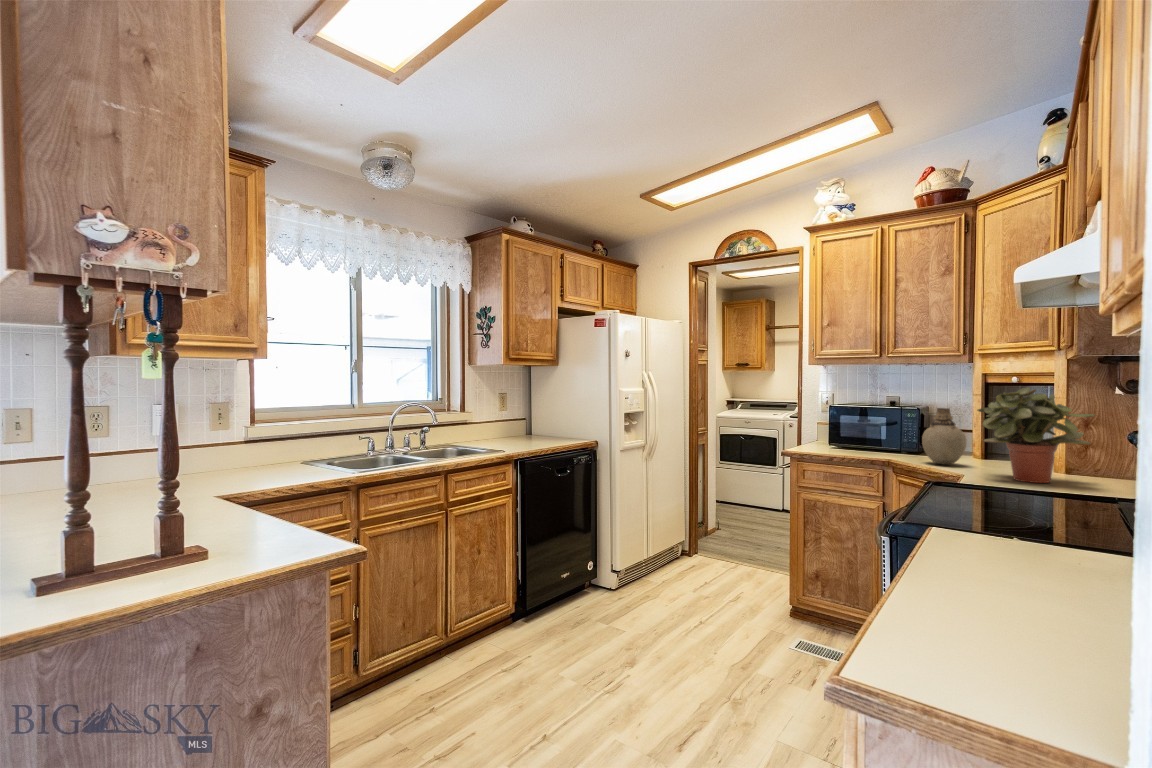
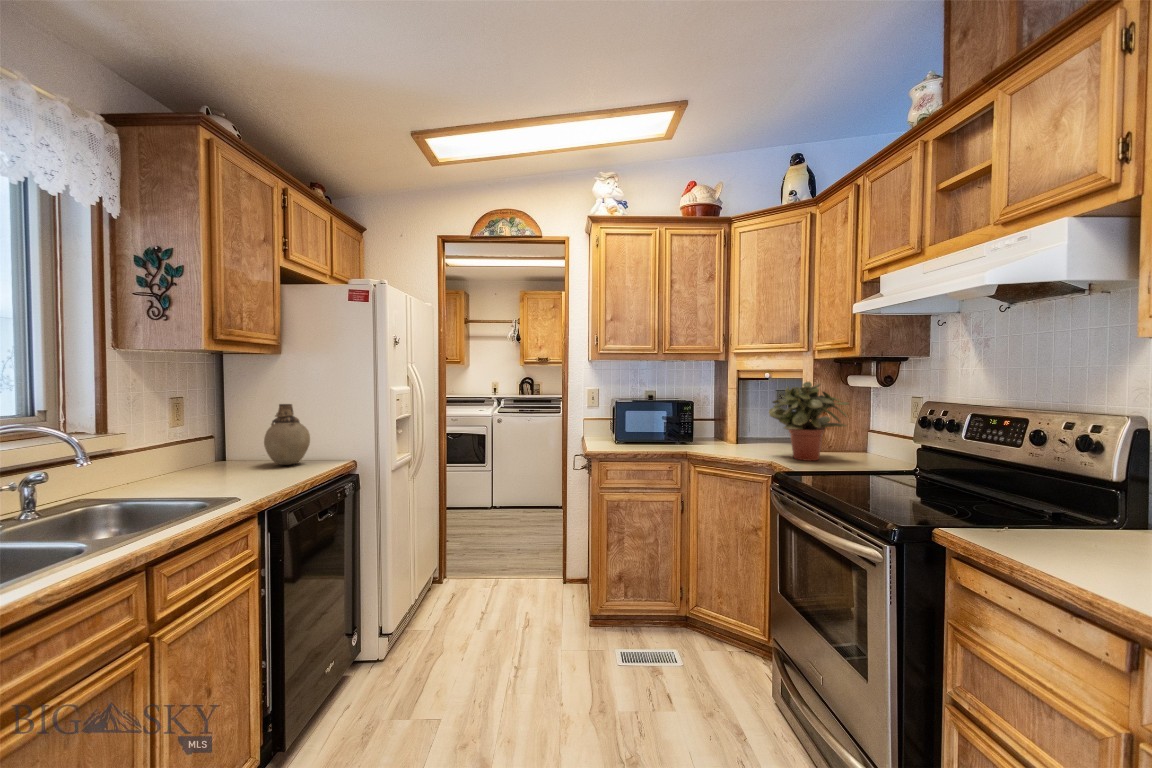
vase: present [922,408,966,464] -> present [264,404,310,465]

